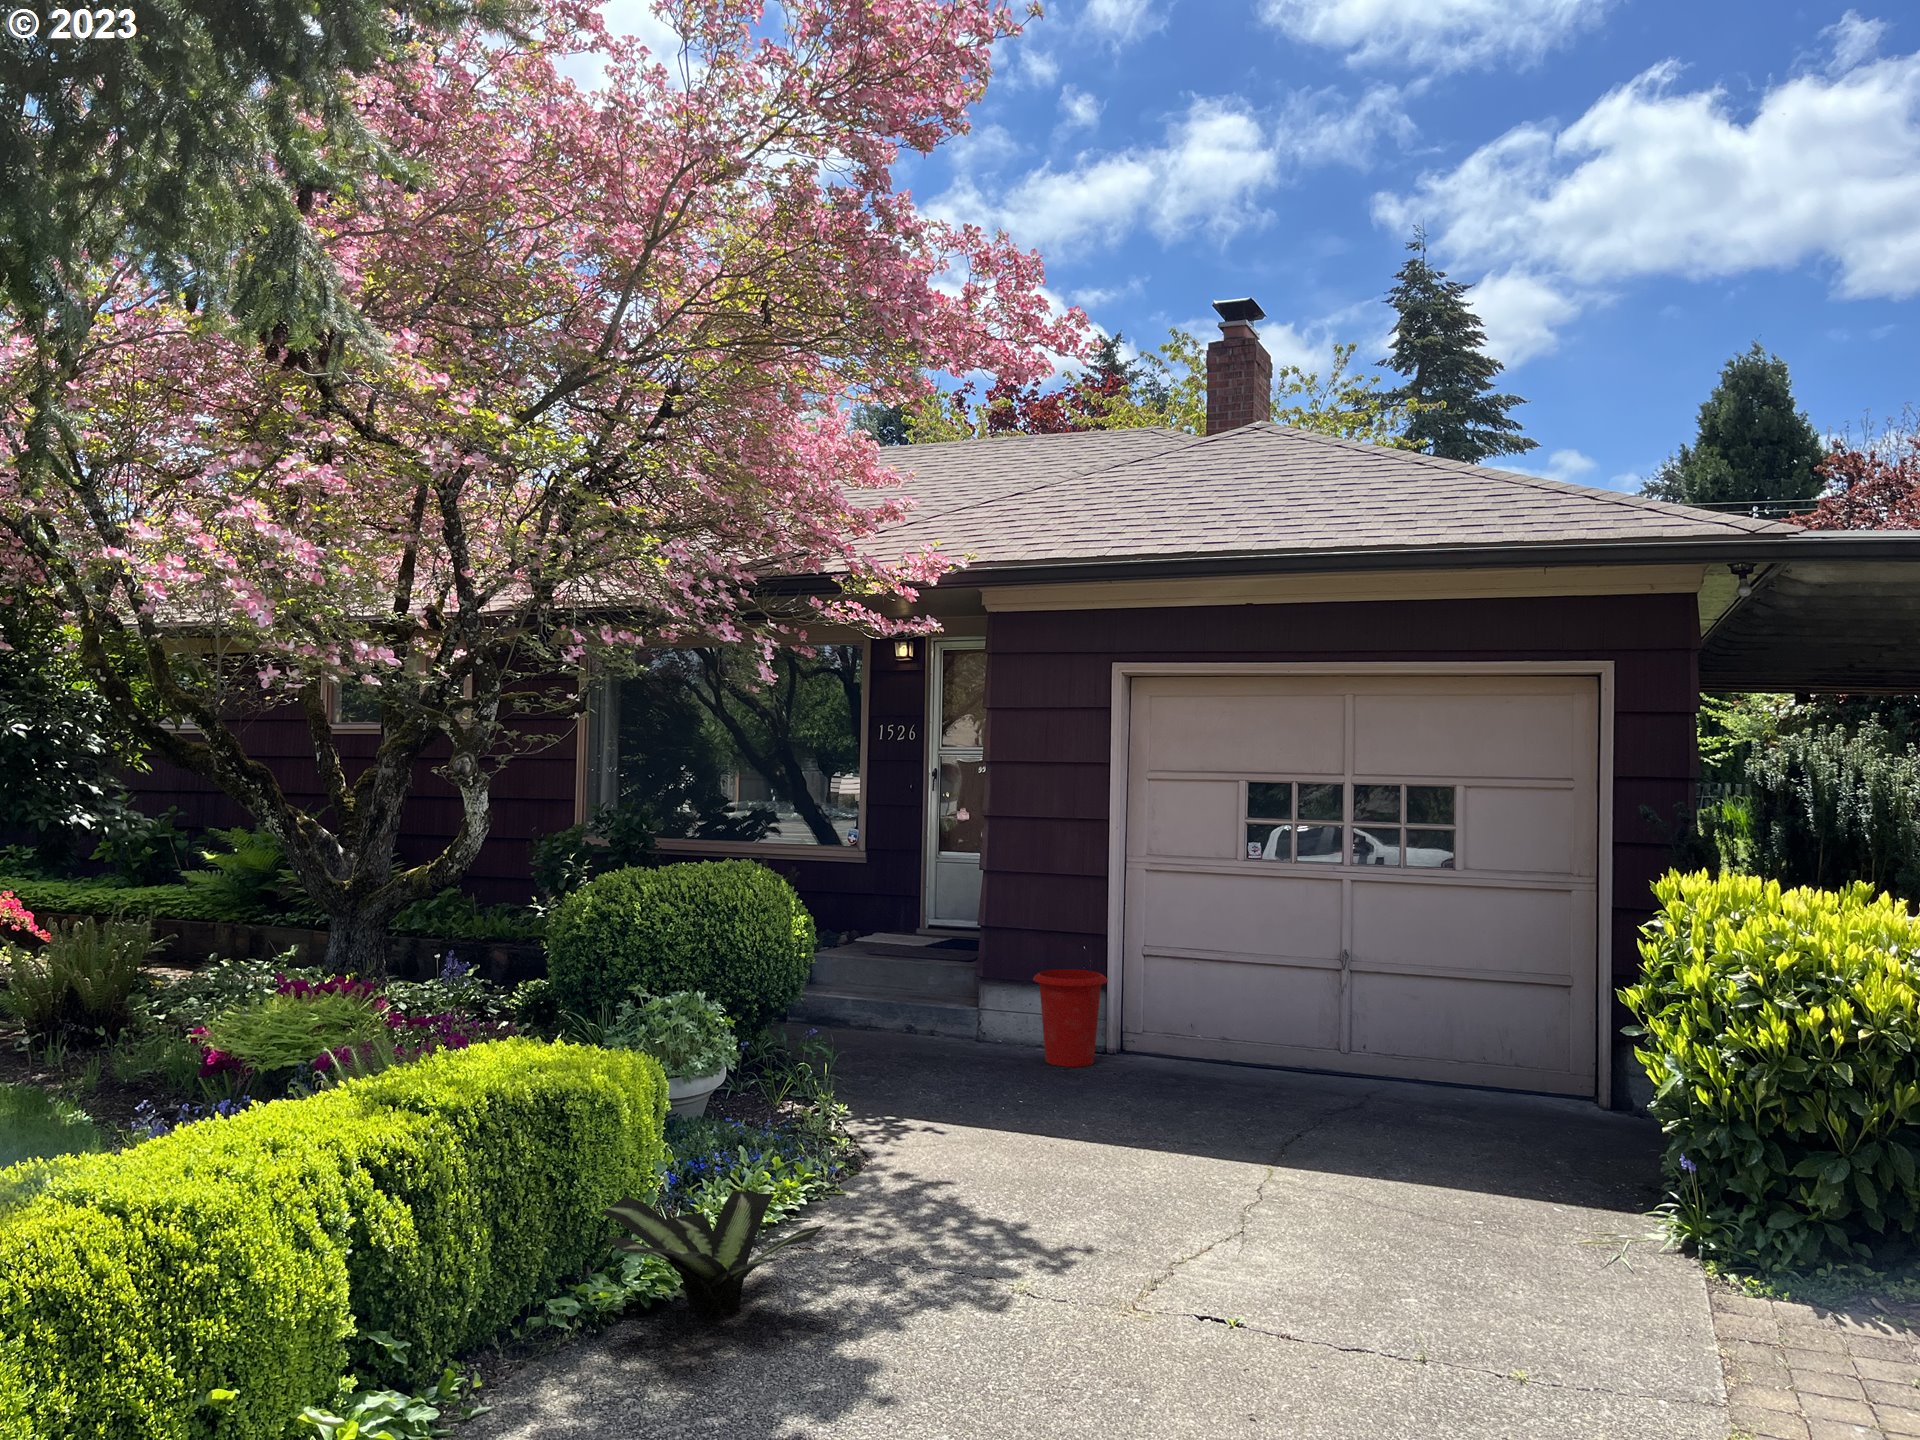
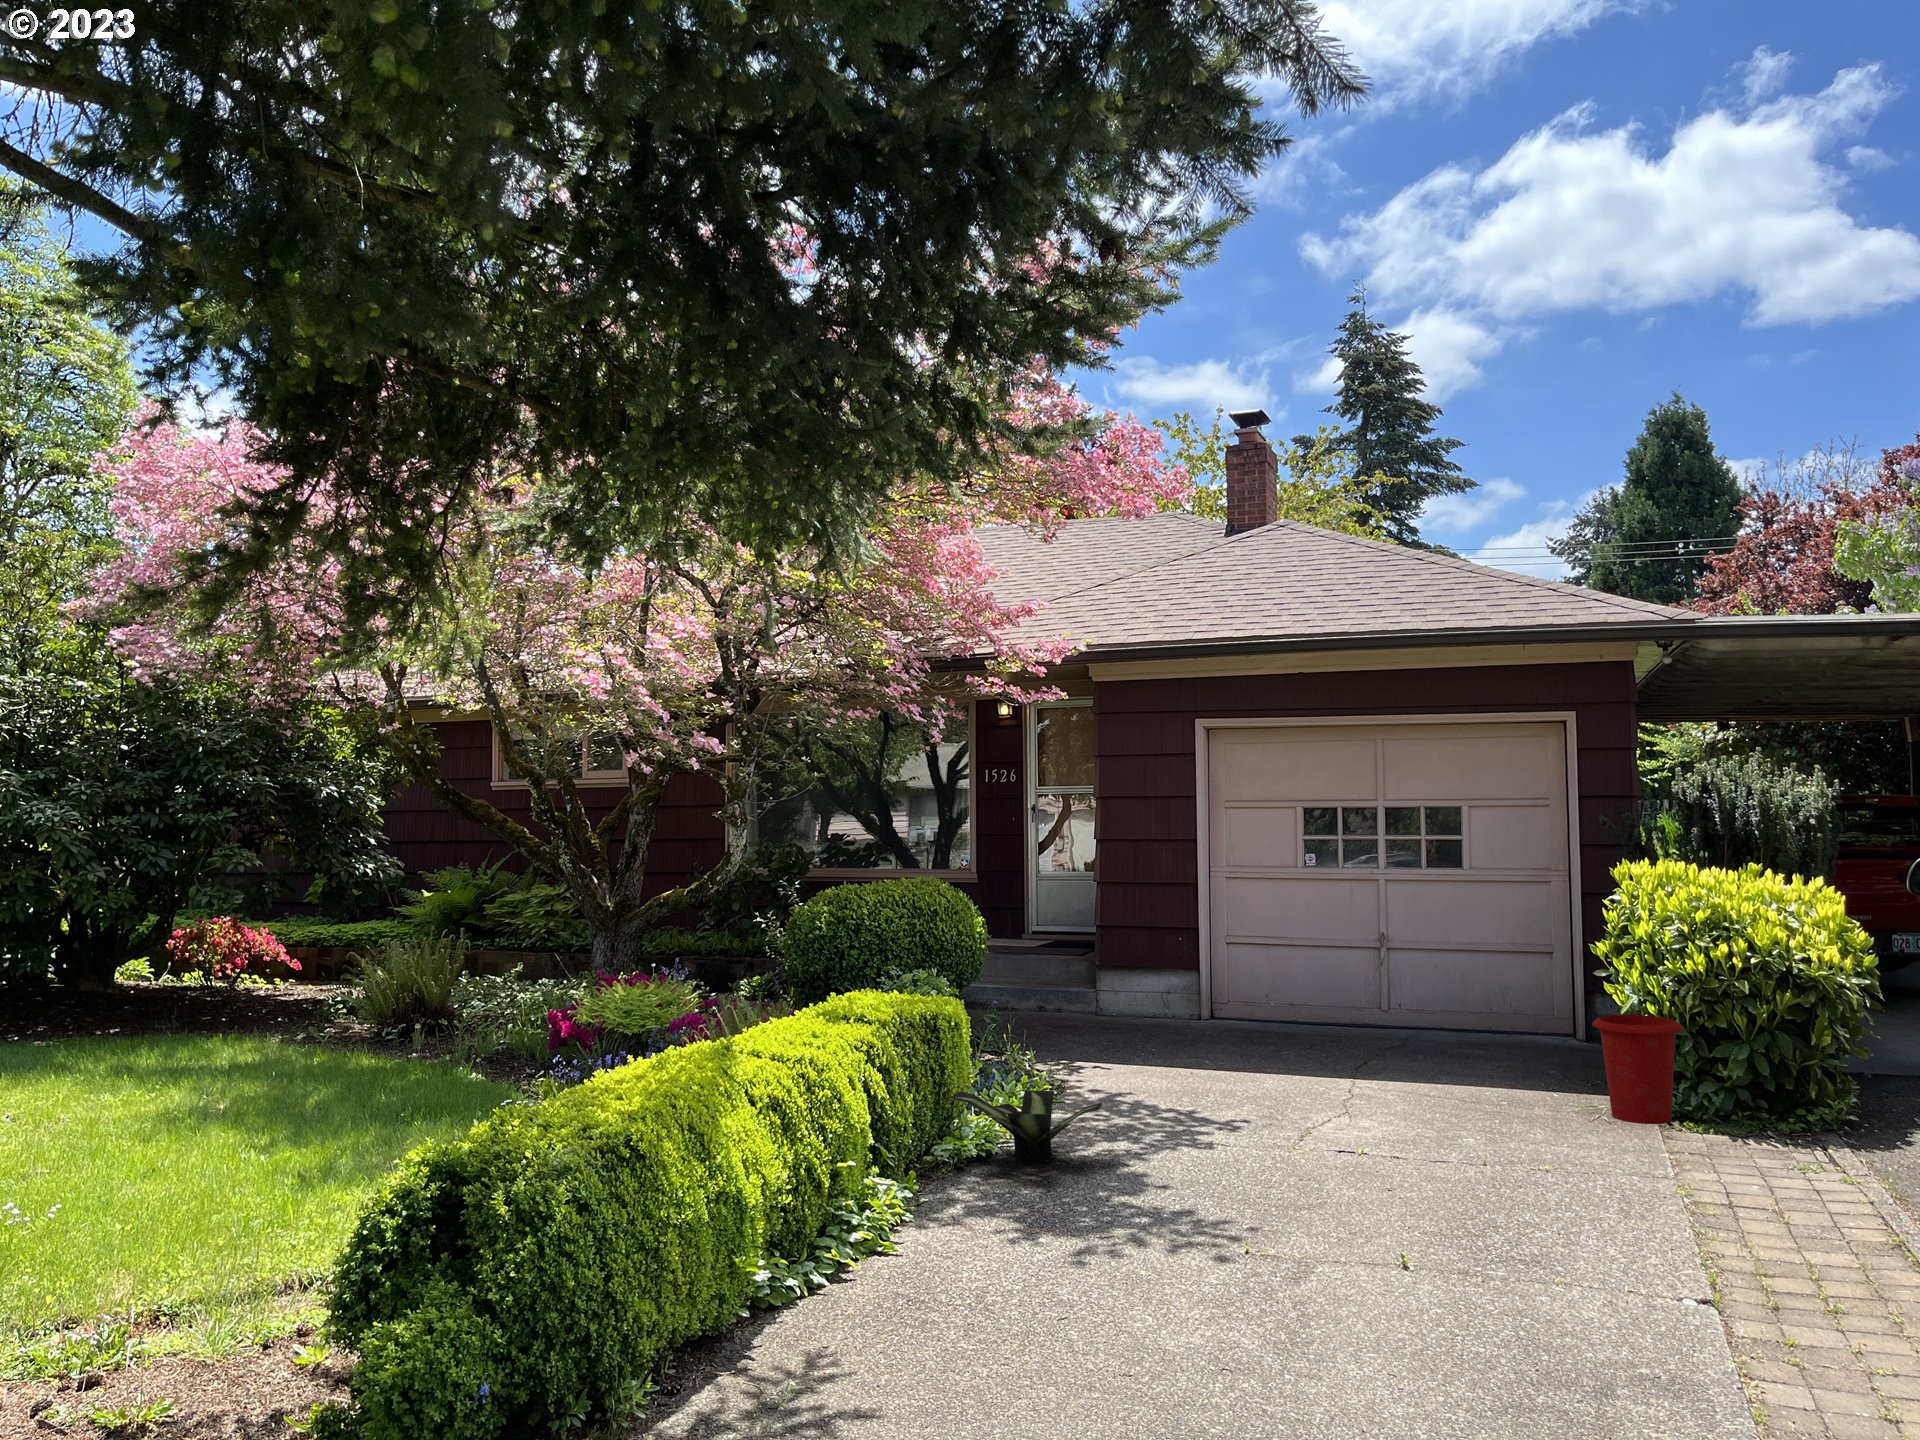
waste bin: present [1033,969,1108,1067] -> present [1592,1015,1684,1123]

